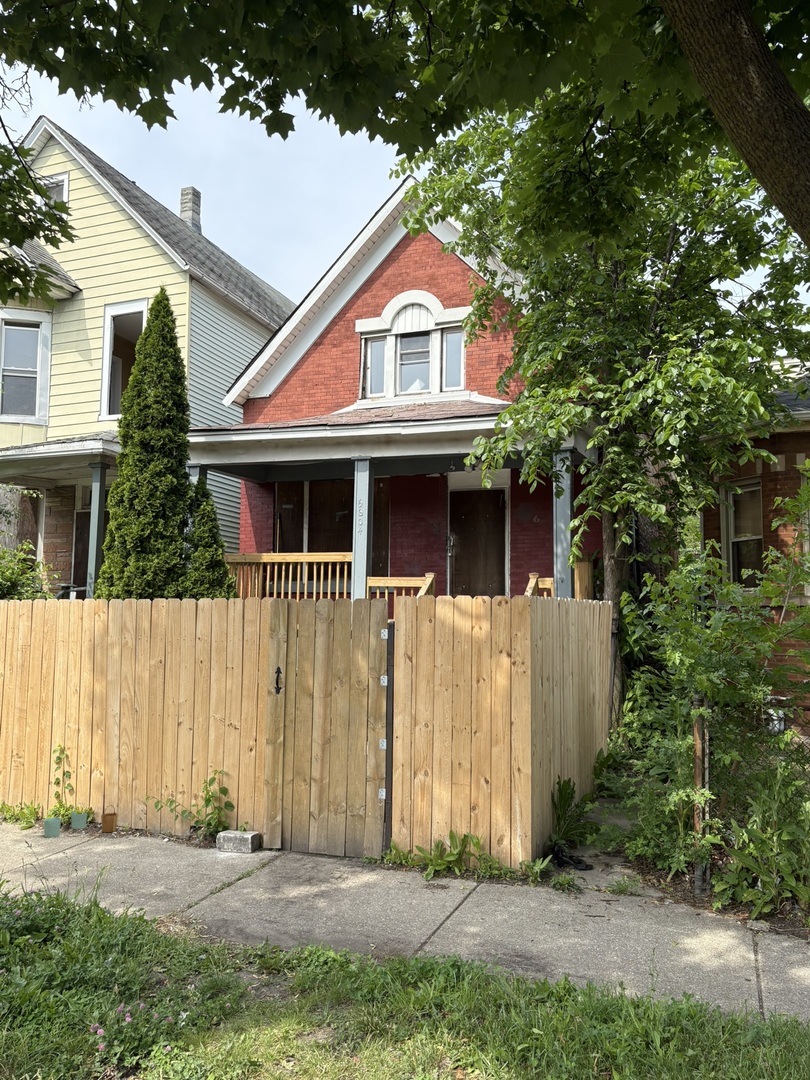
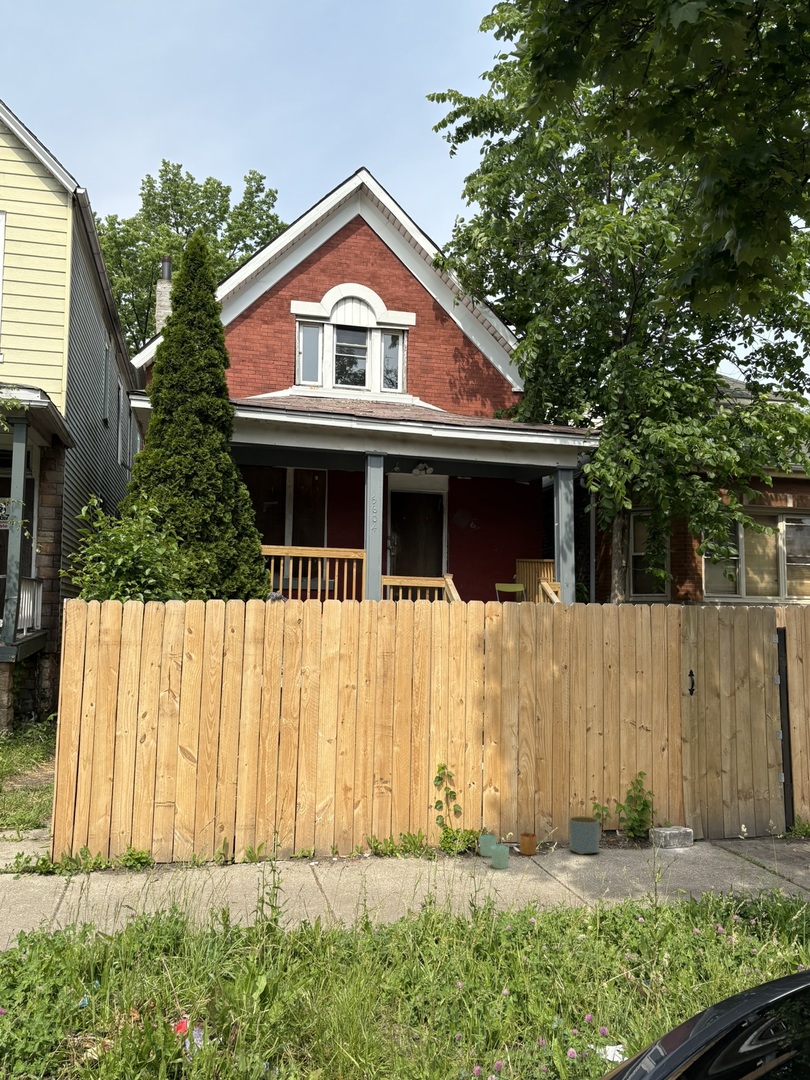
planter: none [139,803,168,838] -> present [569,816,599,854]

